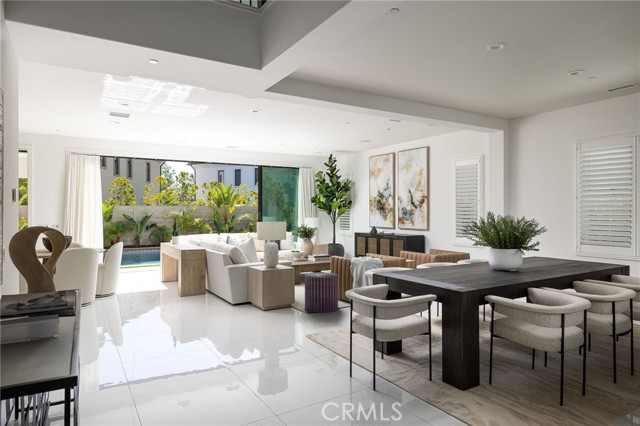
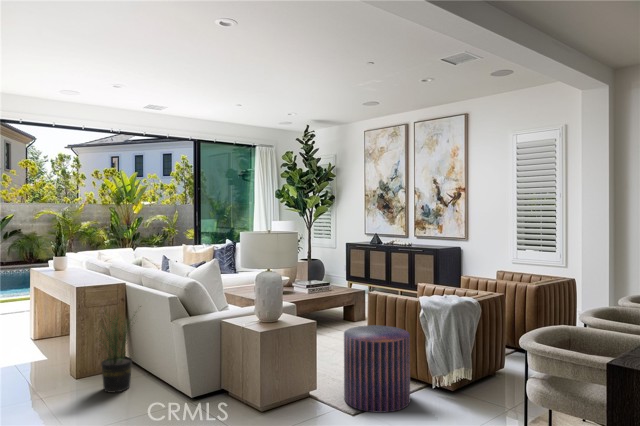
potted plant: none [189,259,213,301] -> present [99,315,135,393]

